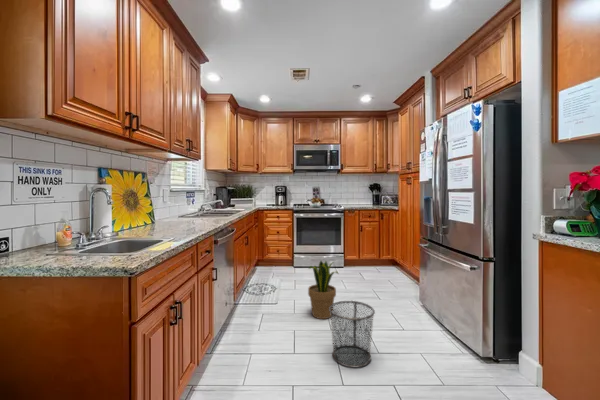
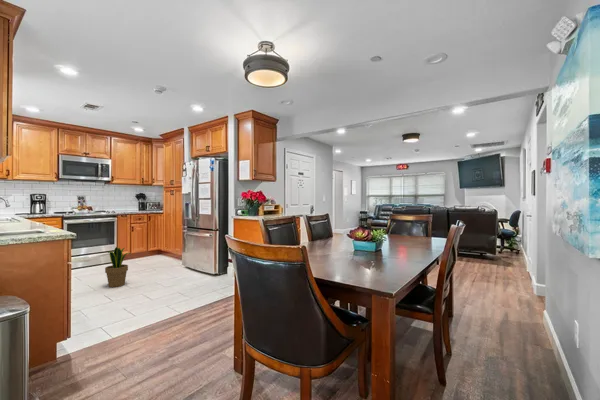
waste bin: present [329,301,375,367] -> none [134,263,163,297]

